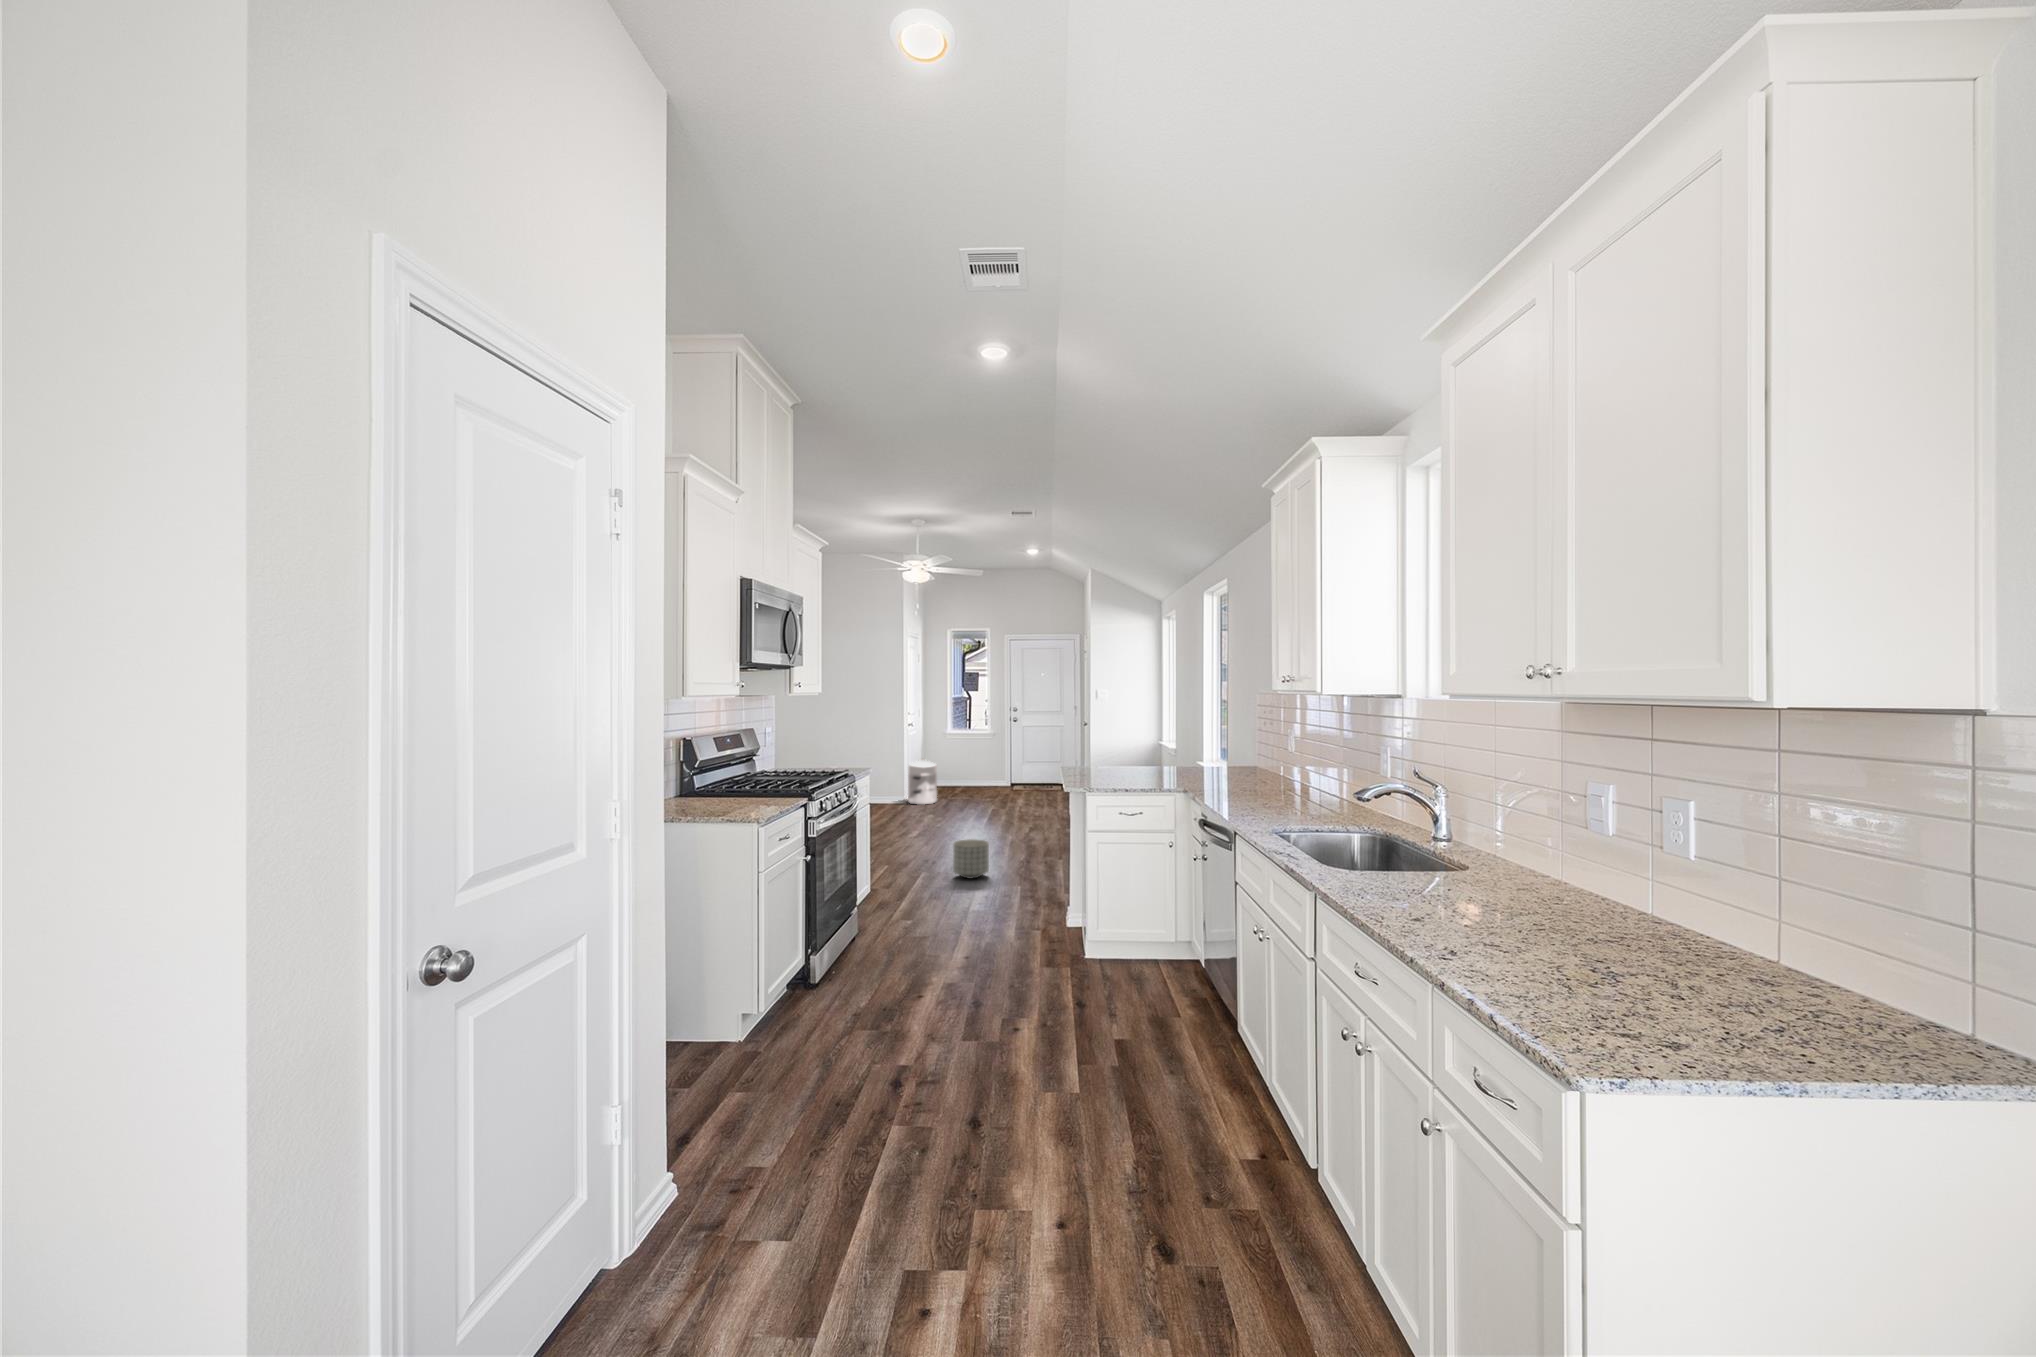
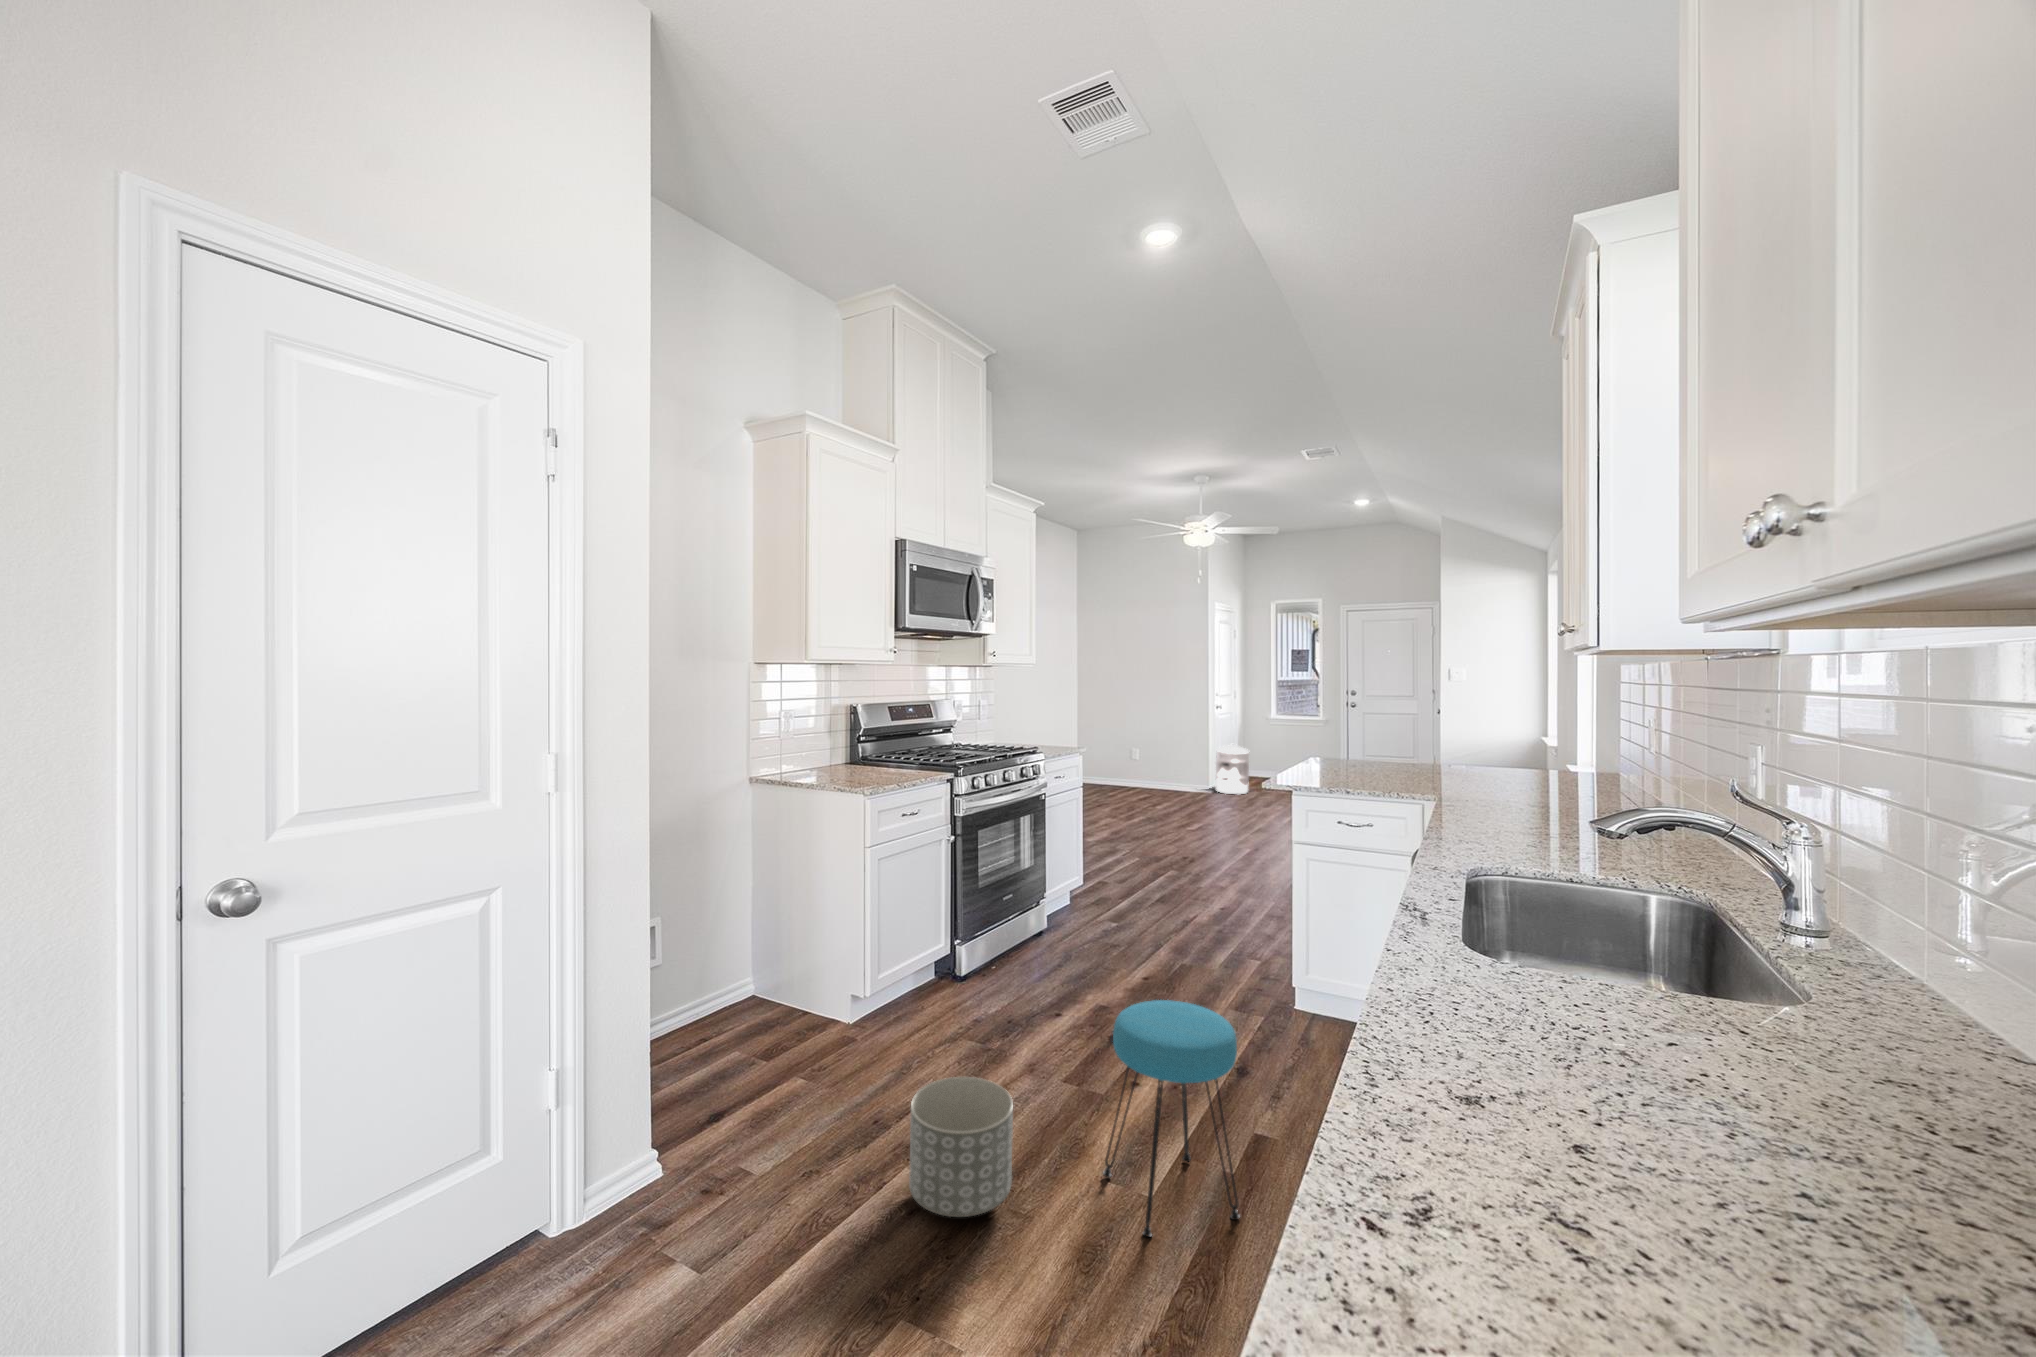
planter: present [953,839,989,879] -> present [909,1077,1013,1217]
stool: none [1039,946,1143,1114] -> present [1103,1000,1240,1237]

